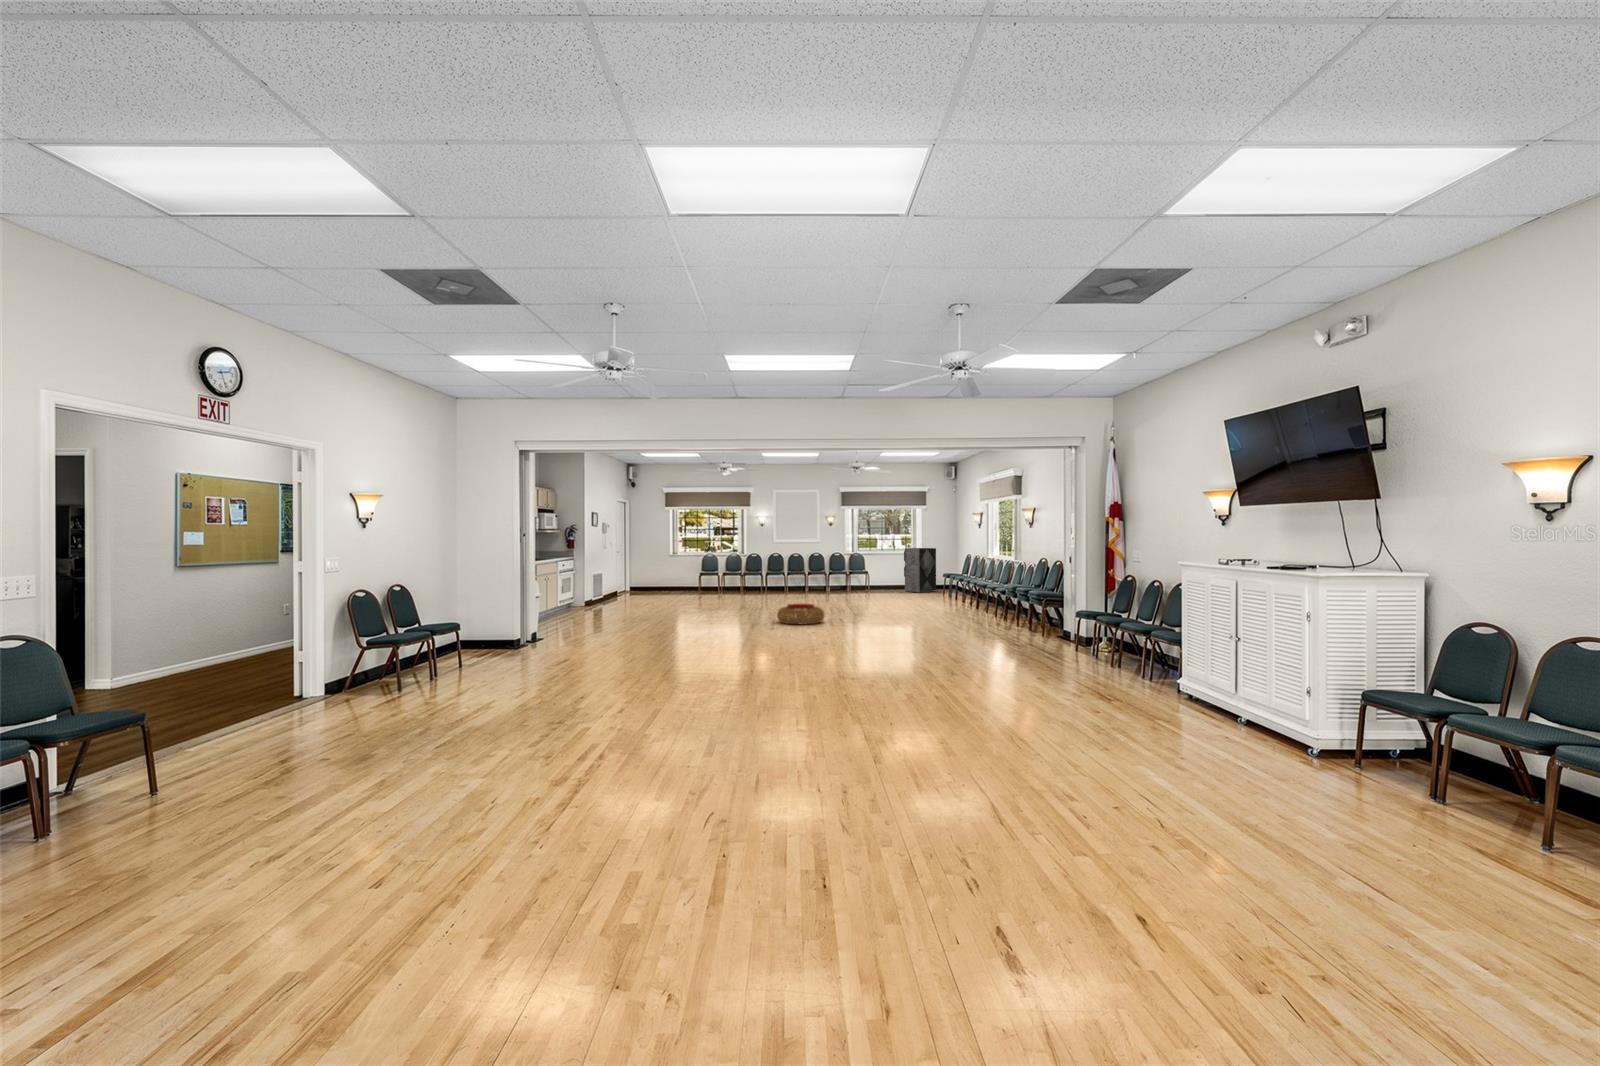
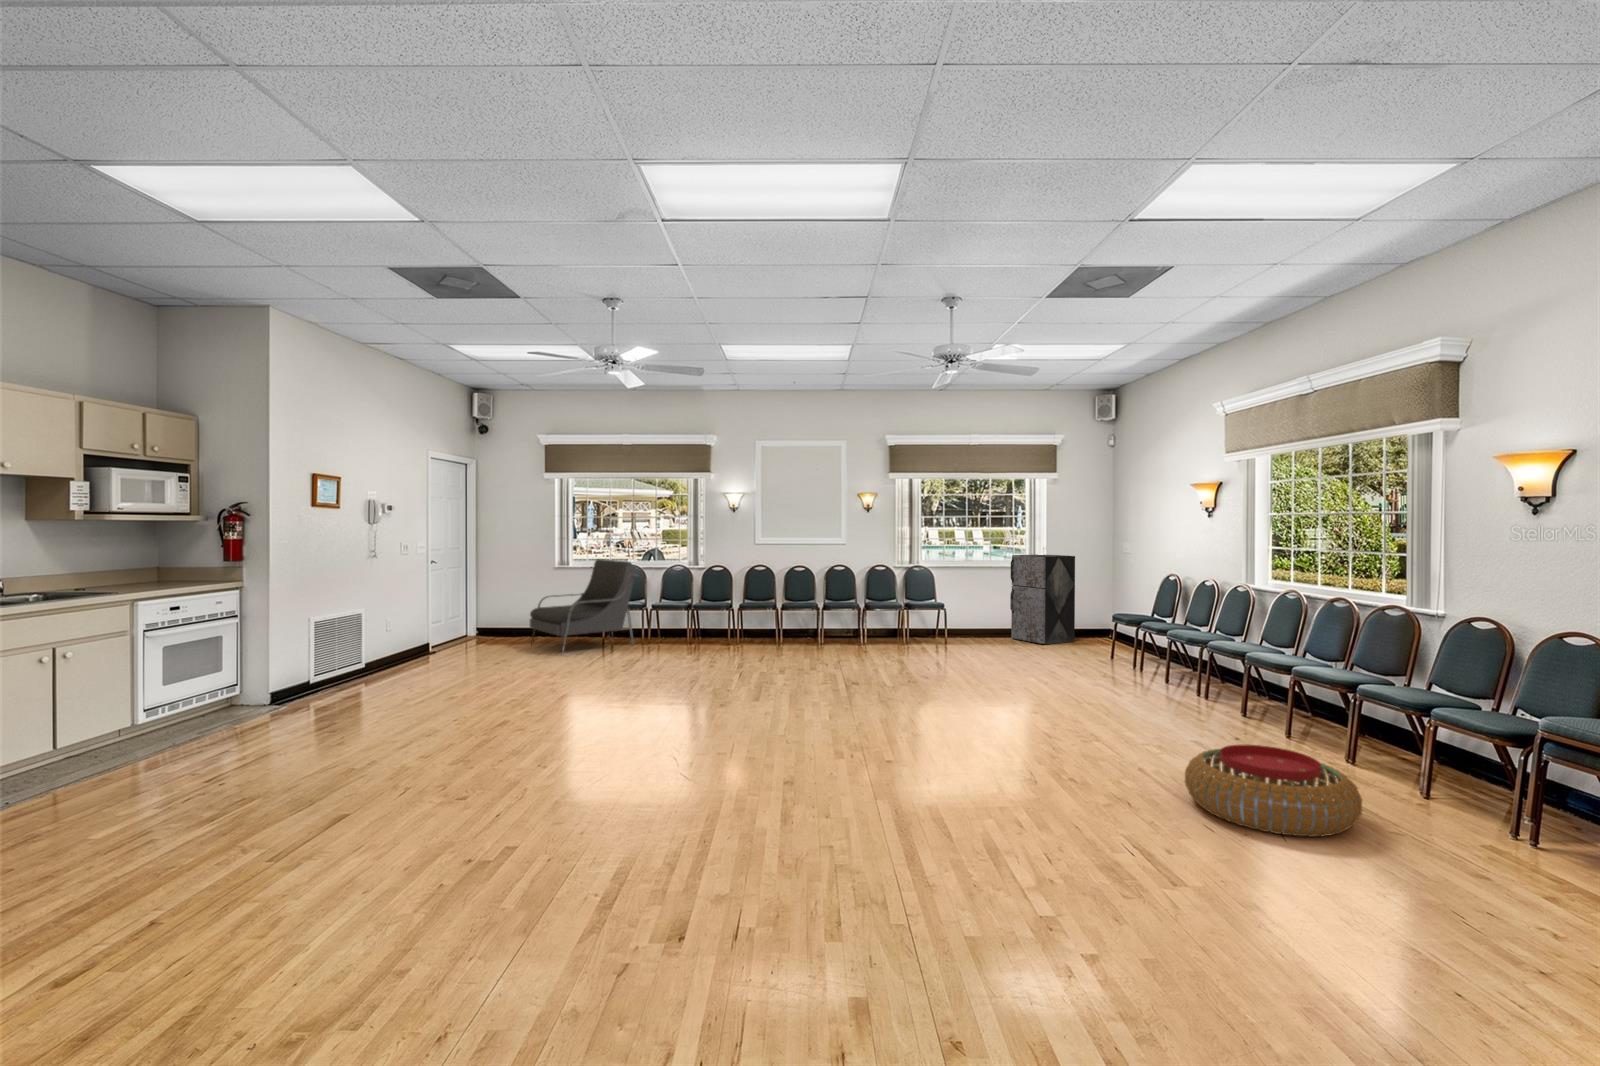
armchair: none [661,552,715,597] -> present [530,559,637,655]
pouf: present [777,604,824,624] -> present [1185,745,1362,837]

